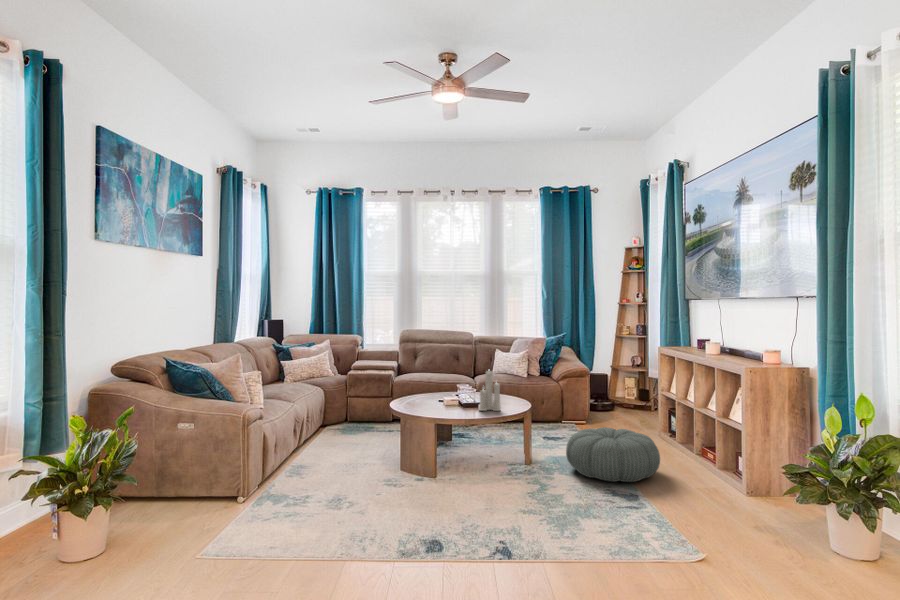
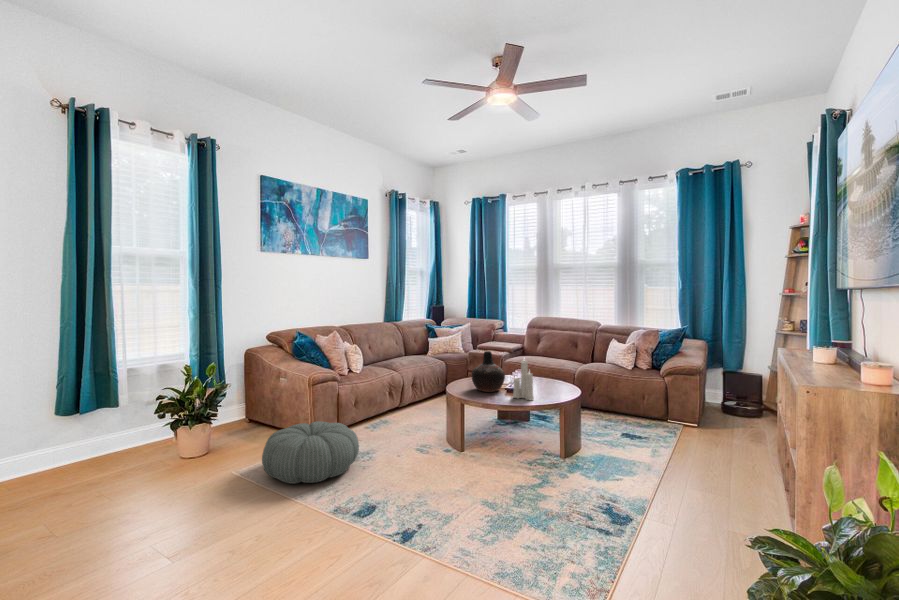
vase: none [423,365,460,409] -> present [472,351,505,392]
pouf: present [566,427,660,482] -> present [262,421,359,484]

